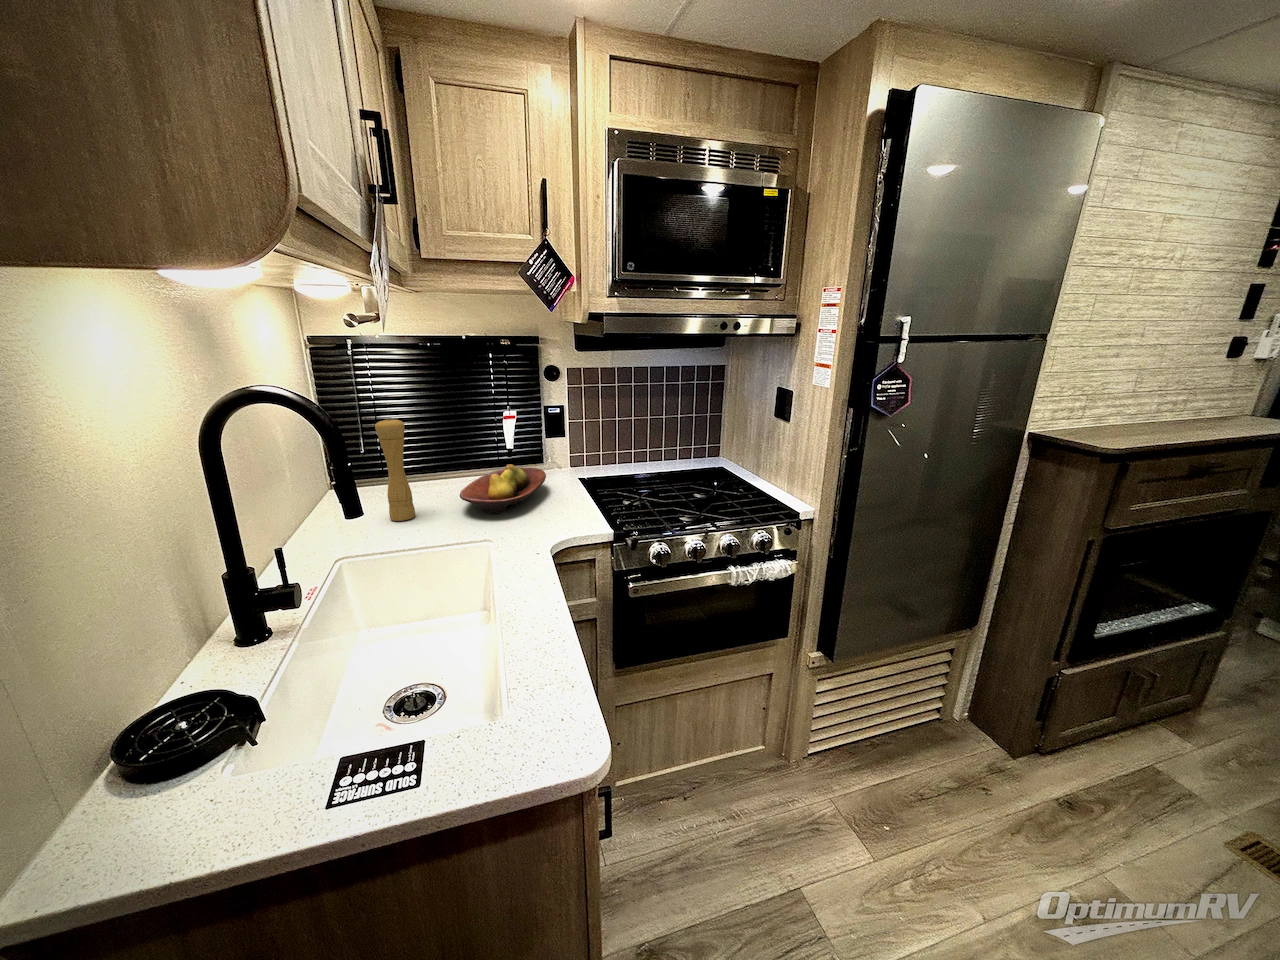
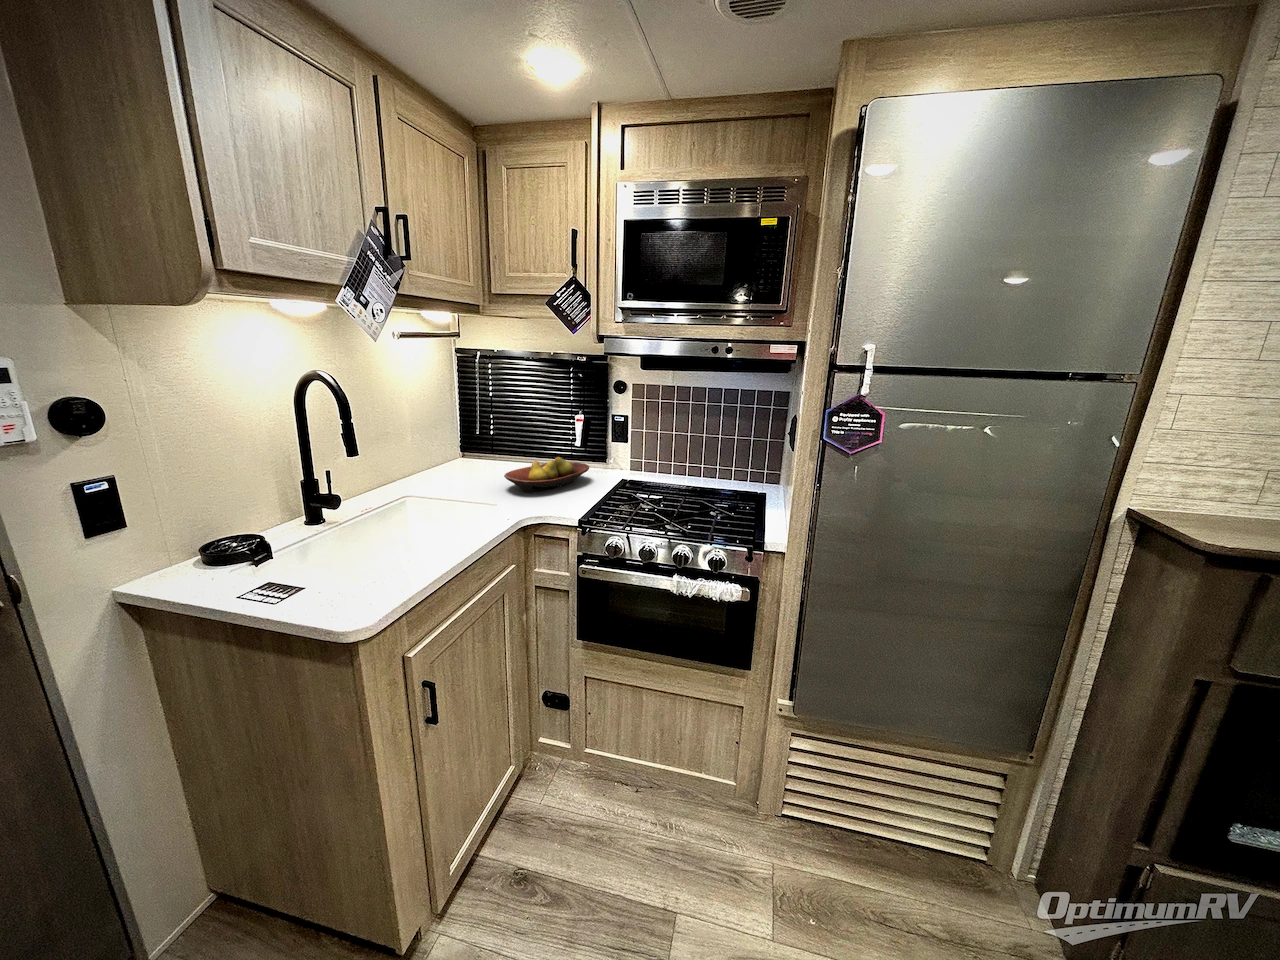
pepper mill: present [375,418,415,521] -> none [456,410,480,484]

